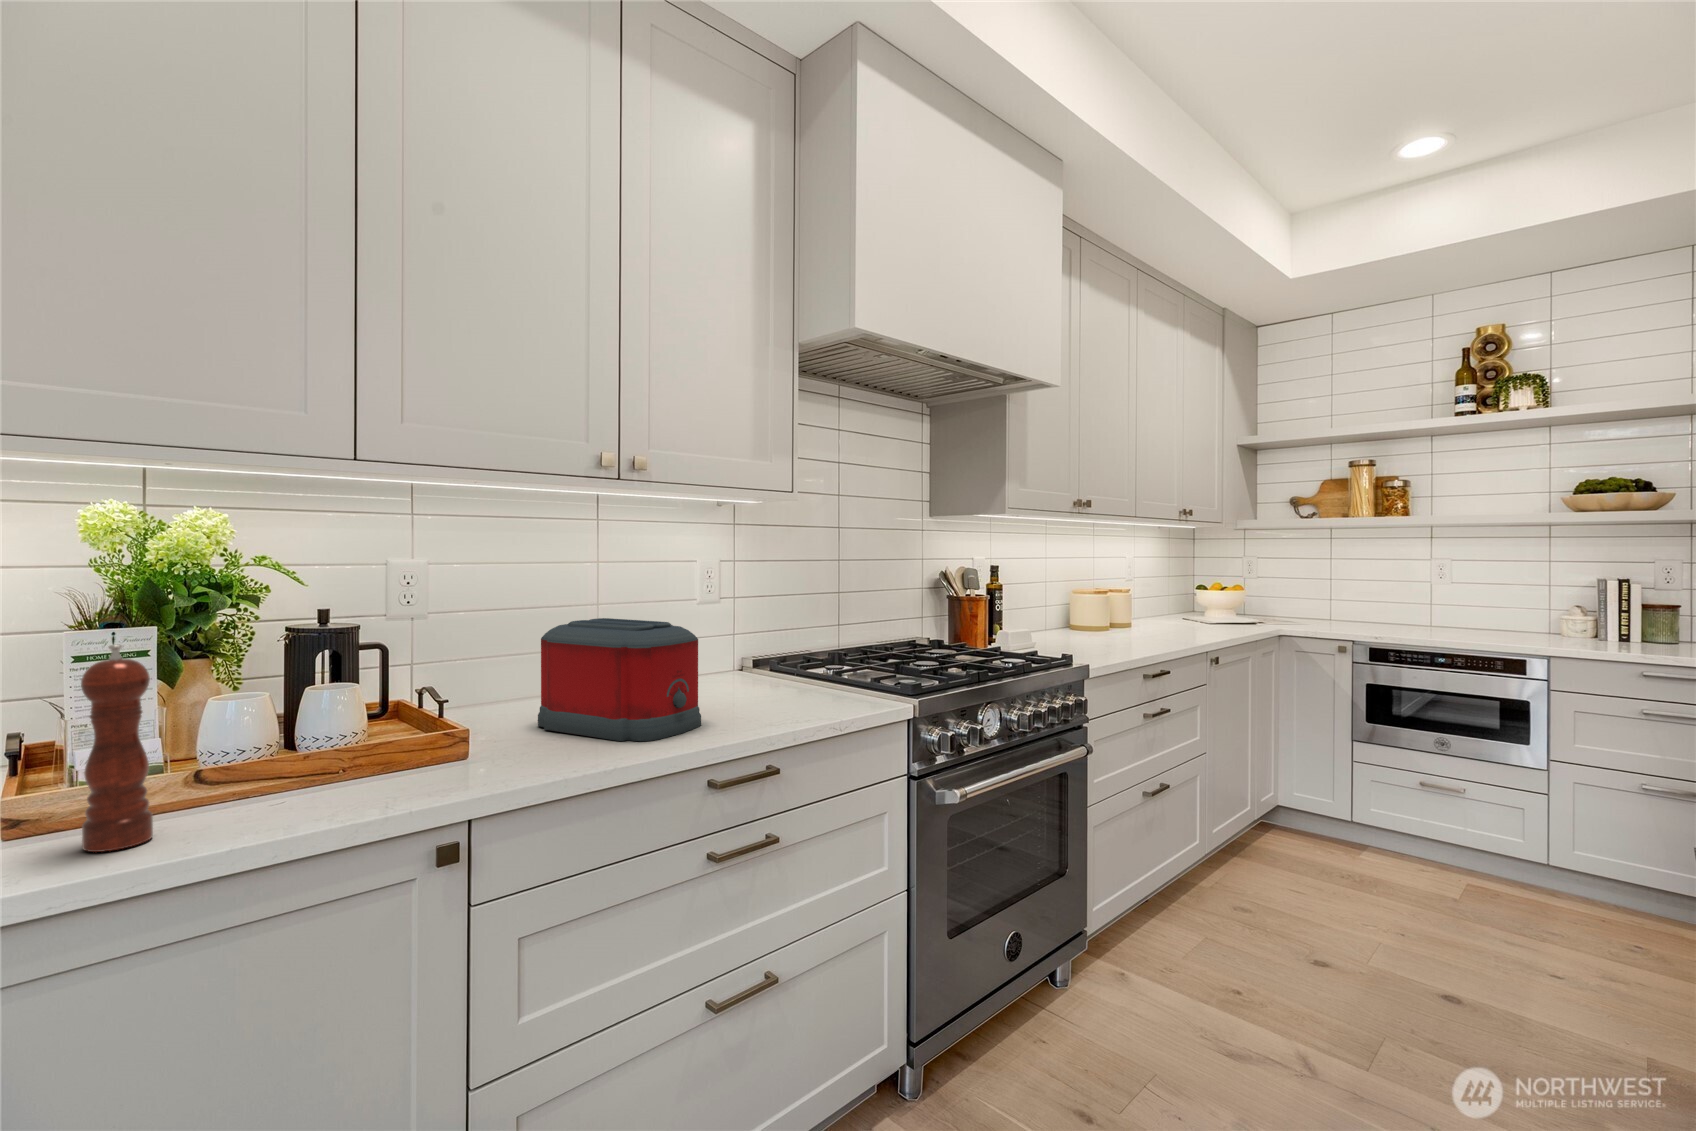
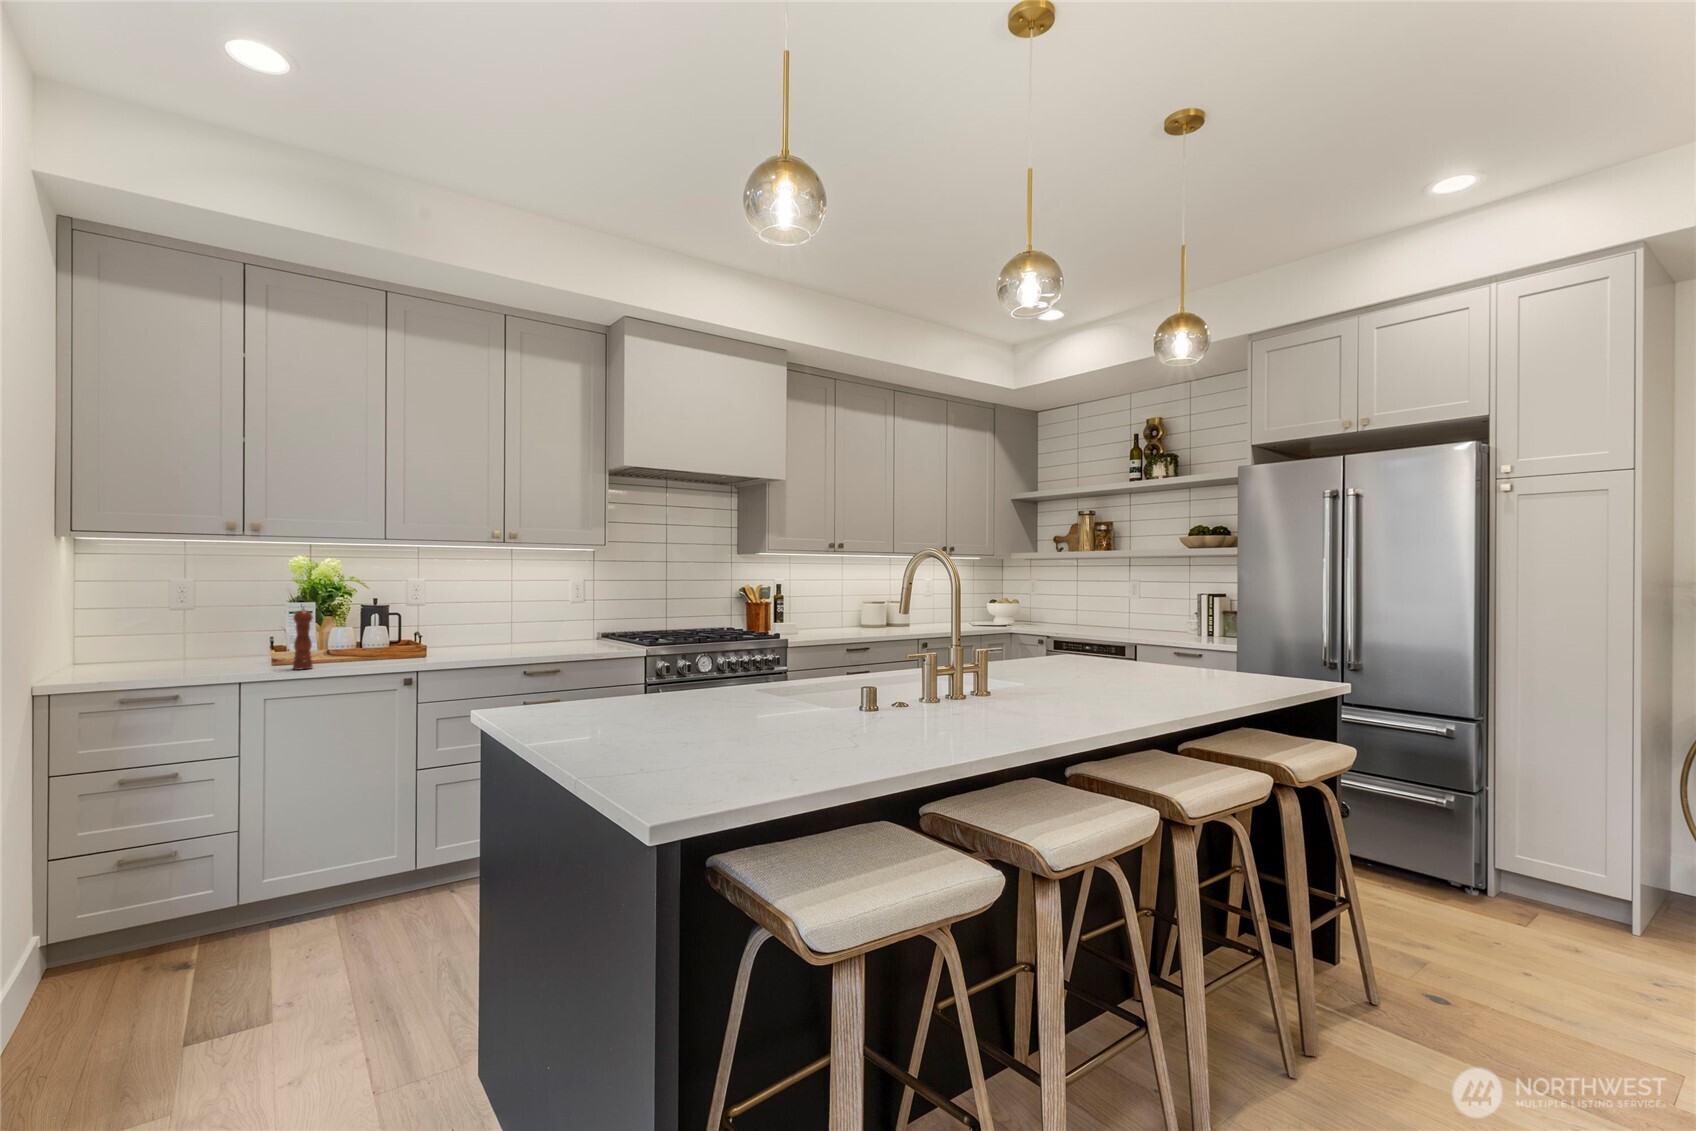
toaster: present [538,618,701,741] -> none [465,605,534,656]

